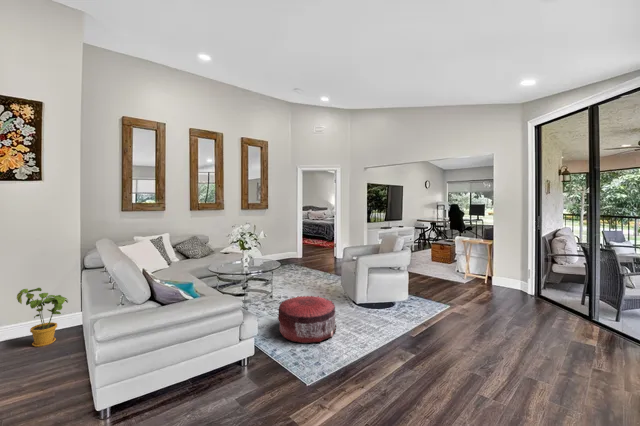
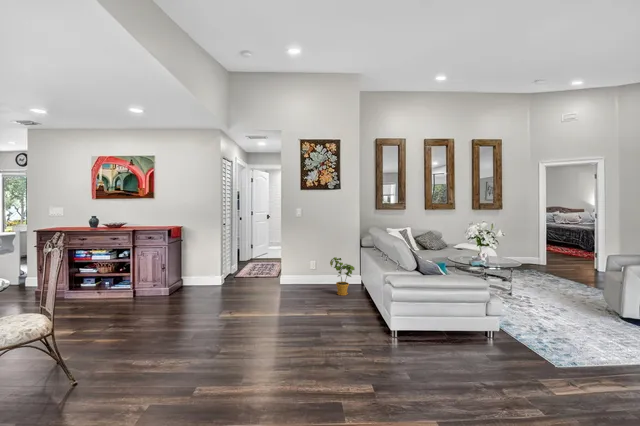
pouf: present [278,296,336,343] -> none [520,293,594,340]

